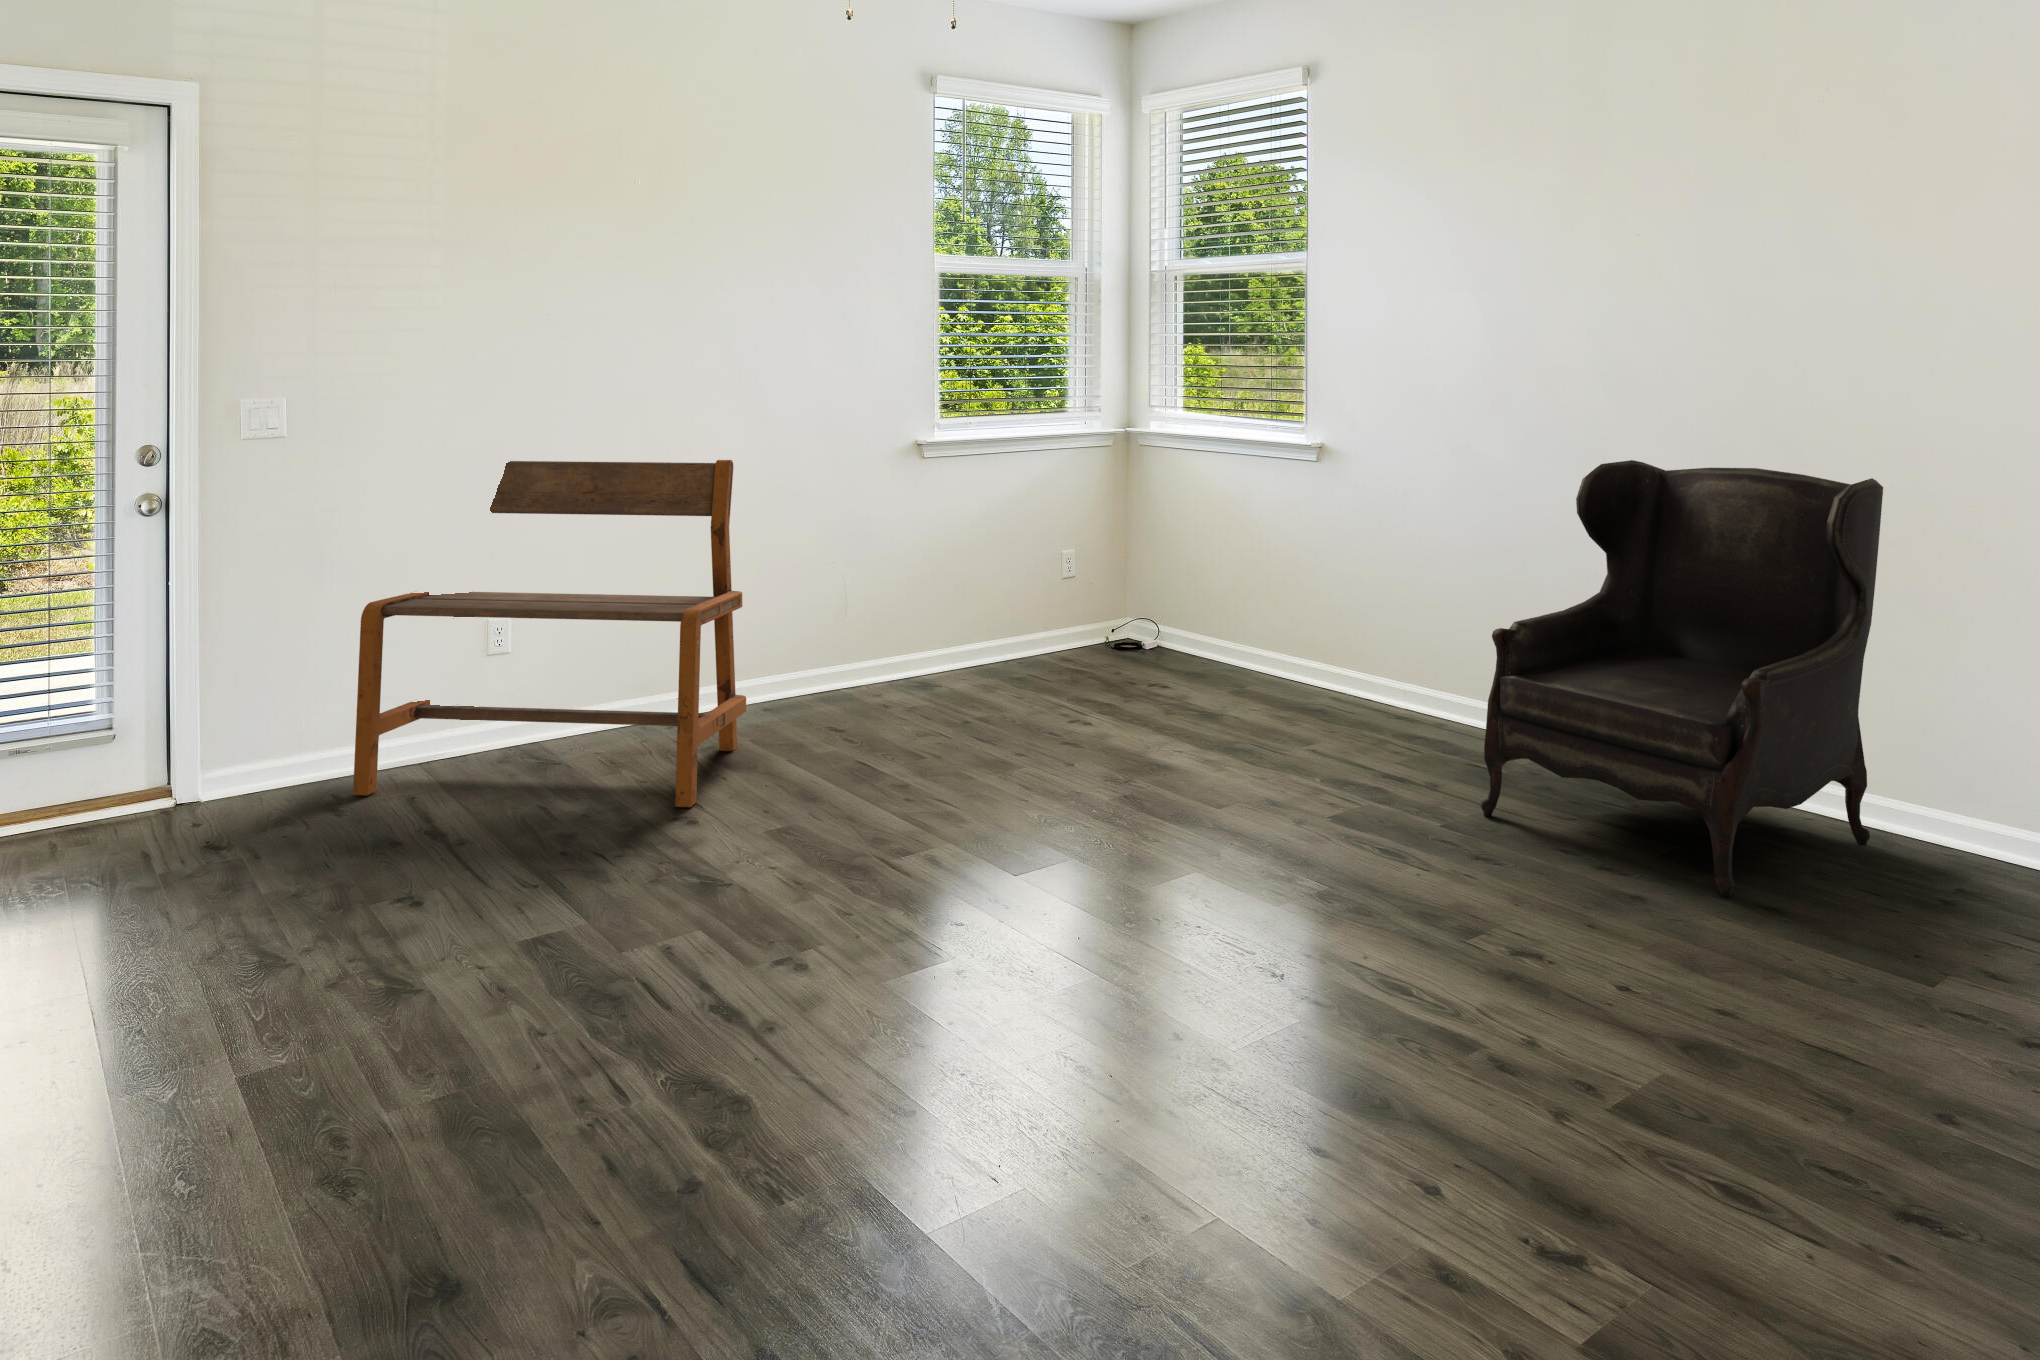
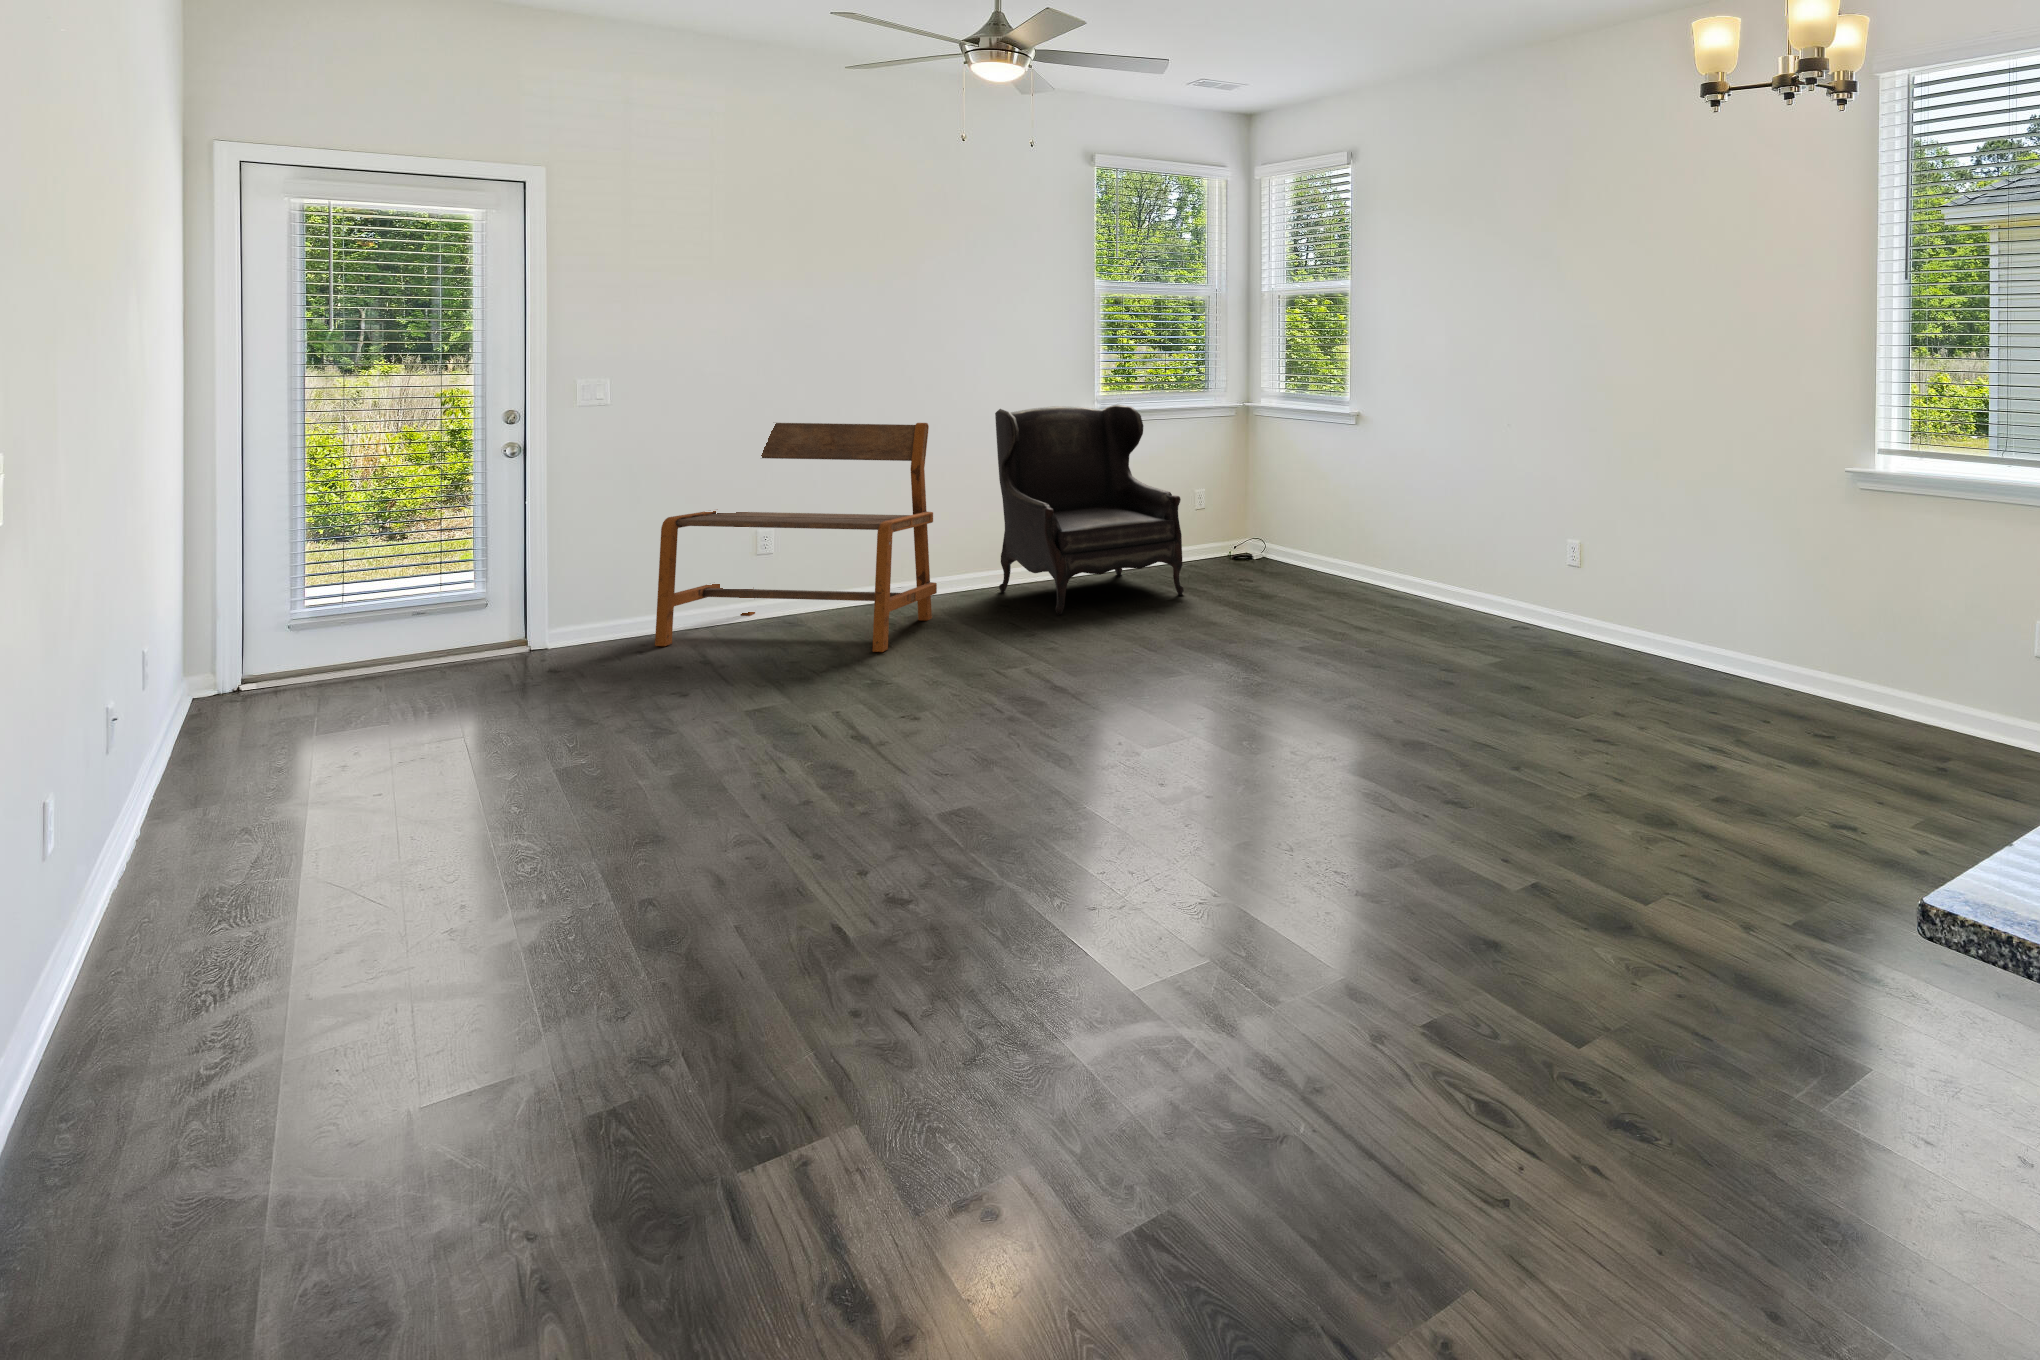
armchair: present [1481,460,1883,896] -> present [995,405,1184,615]

